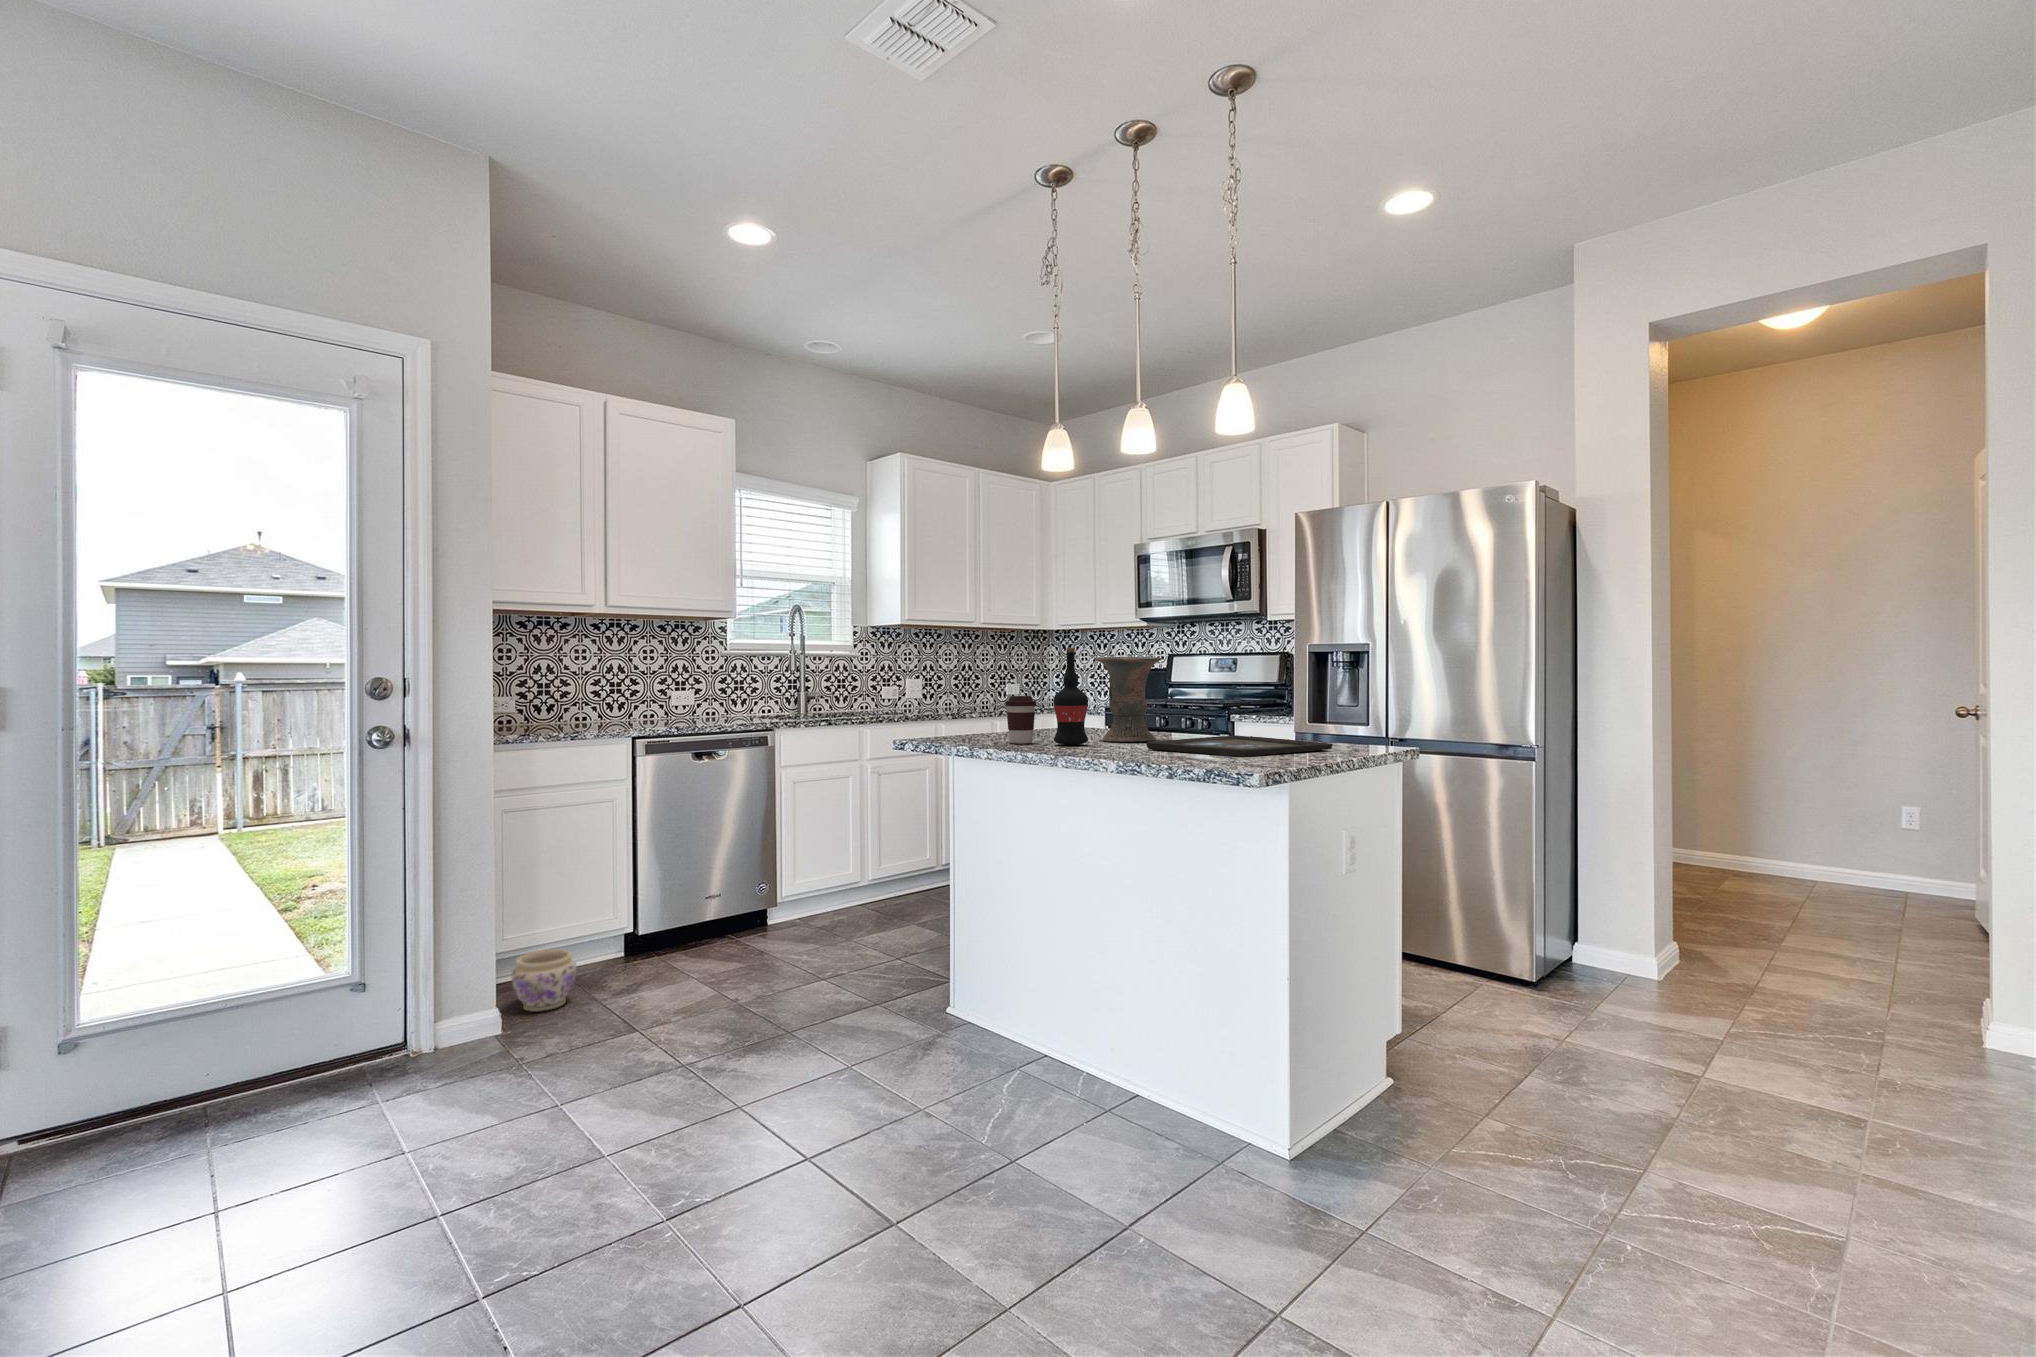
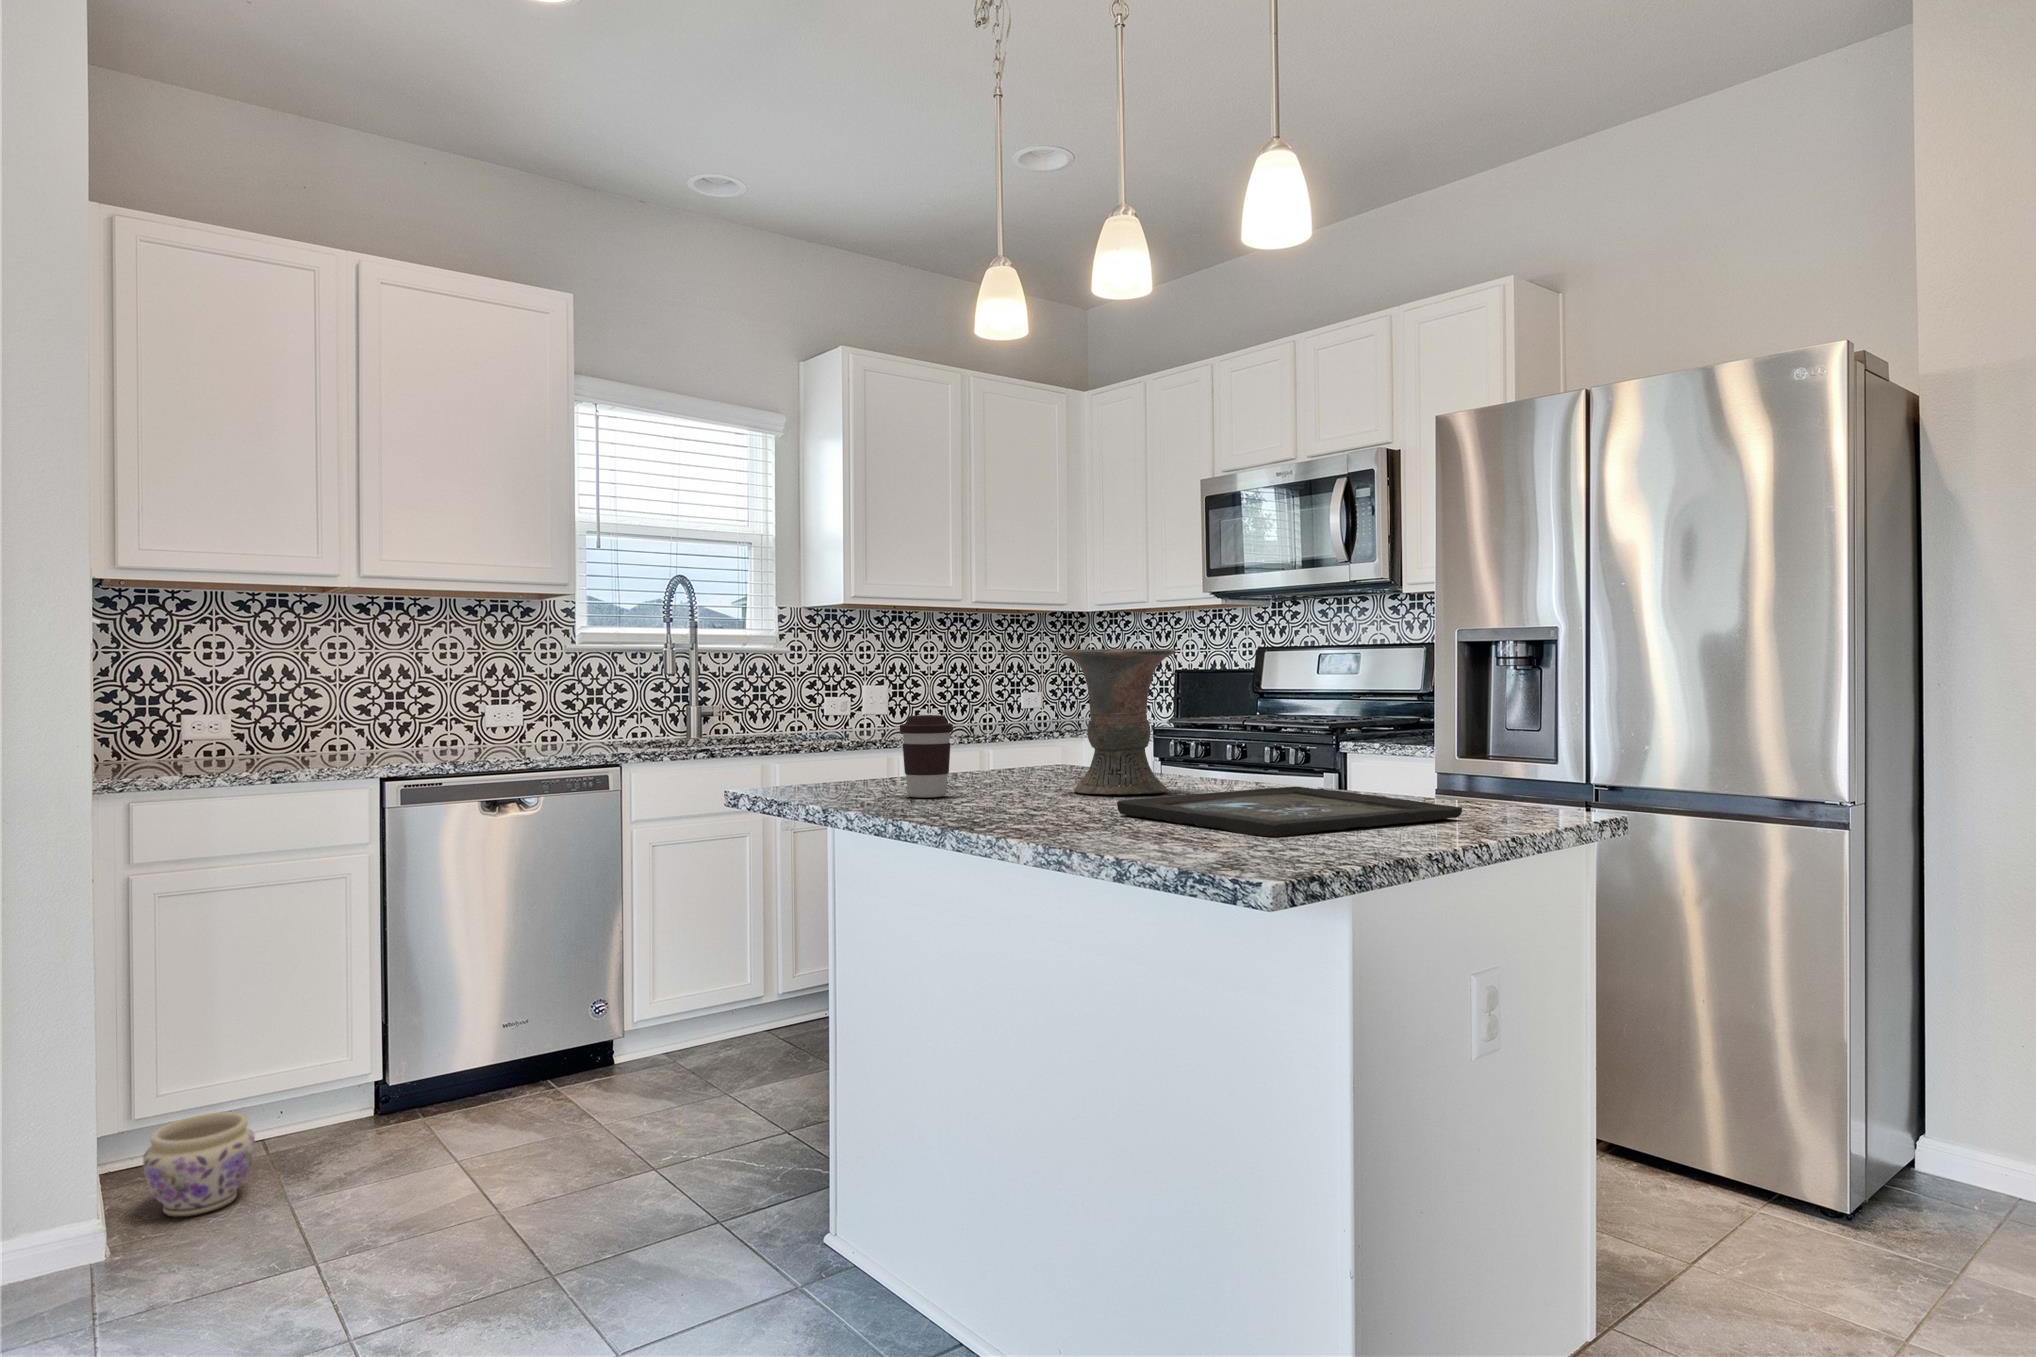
wine bottle: present [1053,648,1088,745] -> none [973,632,1033,801]

